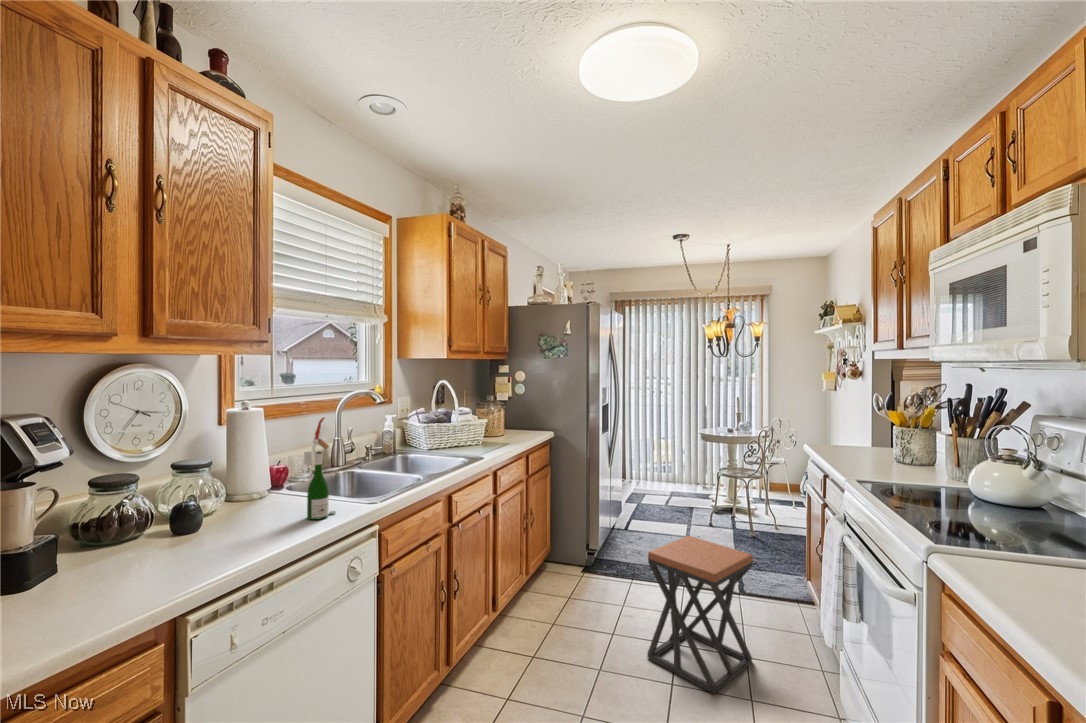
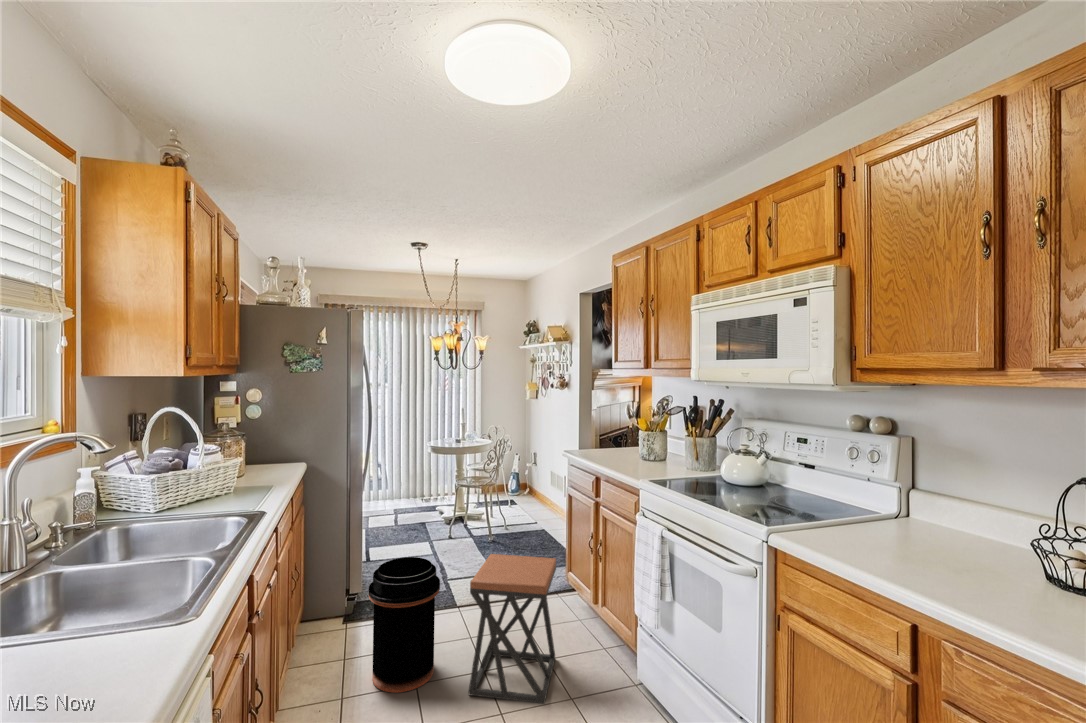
wine bottle: present [304,417,336,520] -> none [91,495,149,689]
trash can: none [575,521,637,636] -> present [369,557,440,693]

